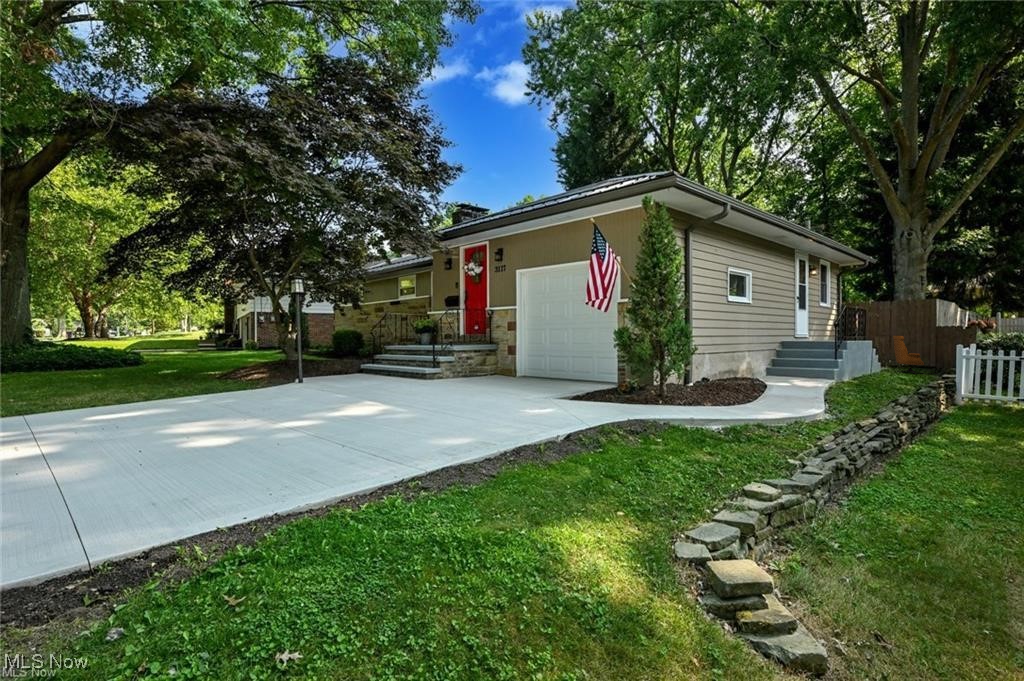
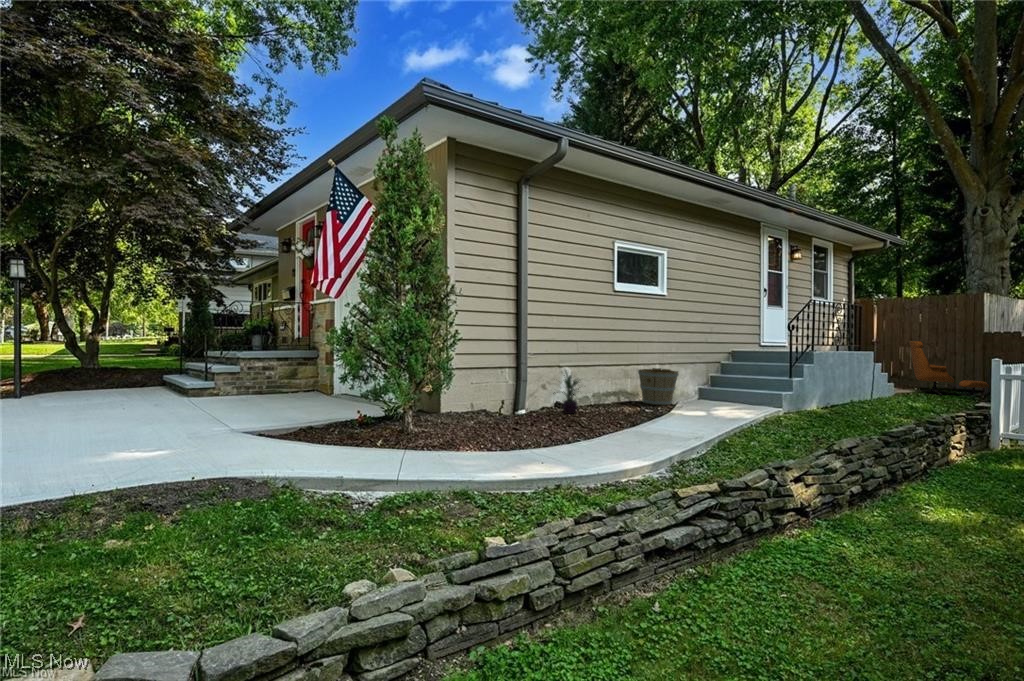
wooden bucket: none [739,357,770,383] -> present [638,368,679,405]
decorative plant: none [697,358,734,389] -> present [553,371,579,414]

